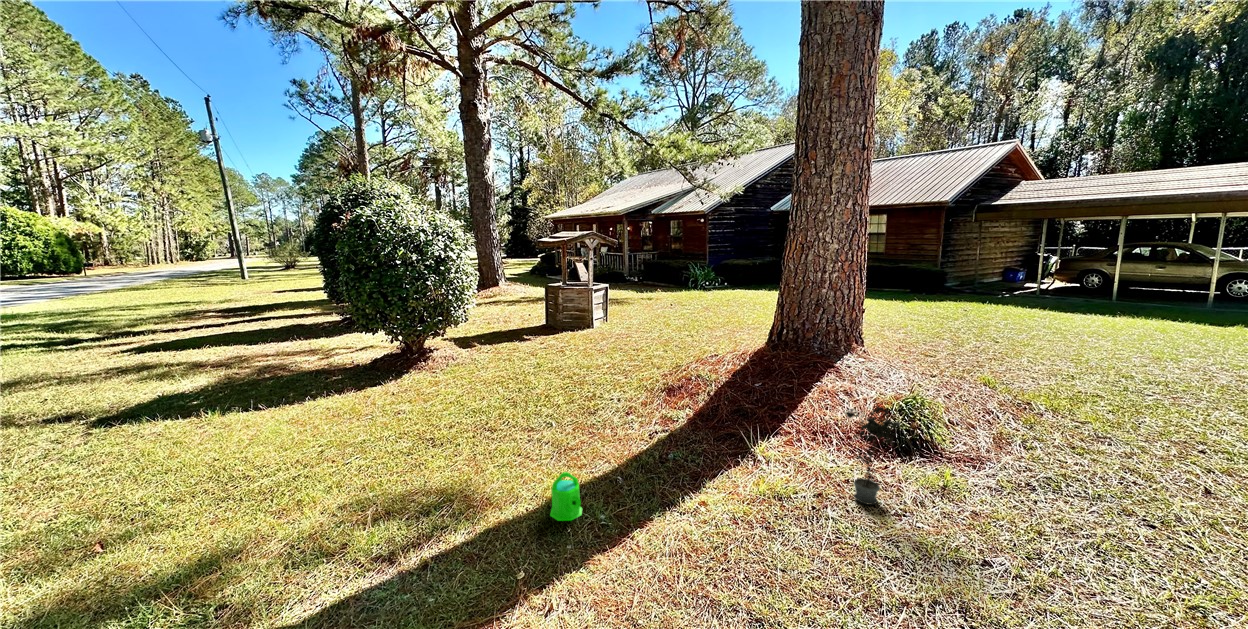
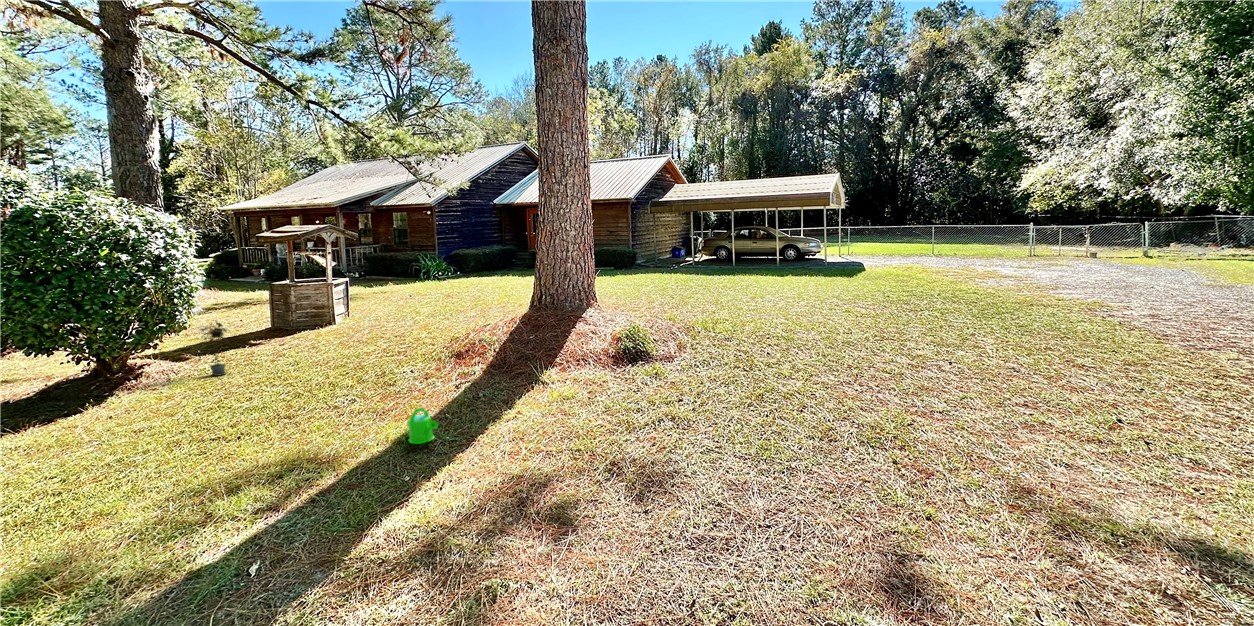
potted plant: present [845,402,912,504] -> present [201,322,227,376]

